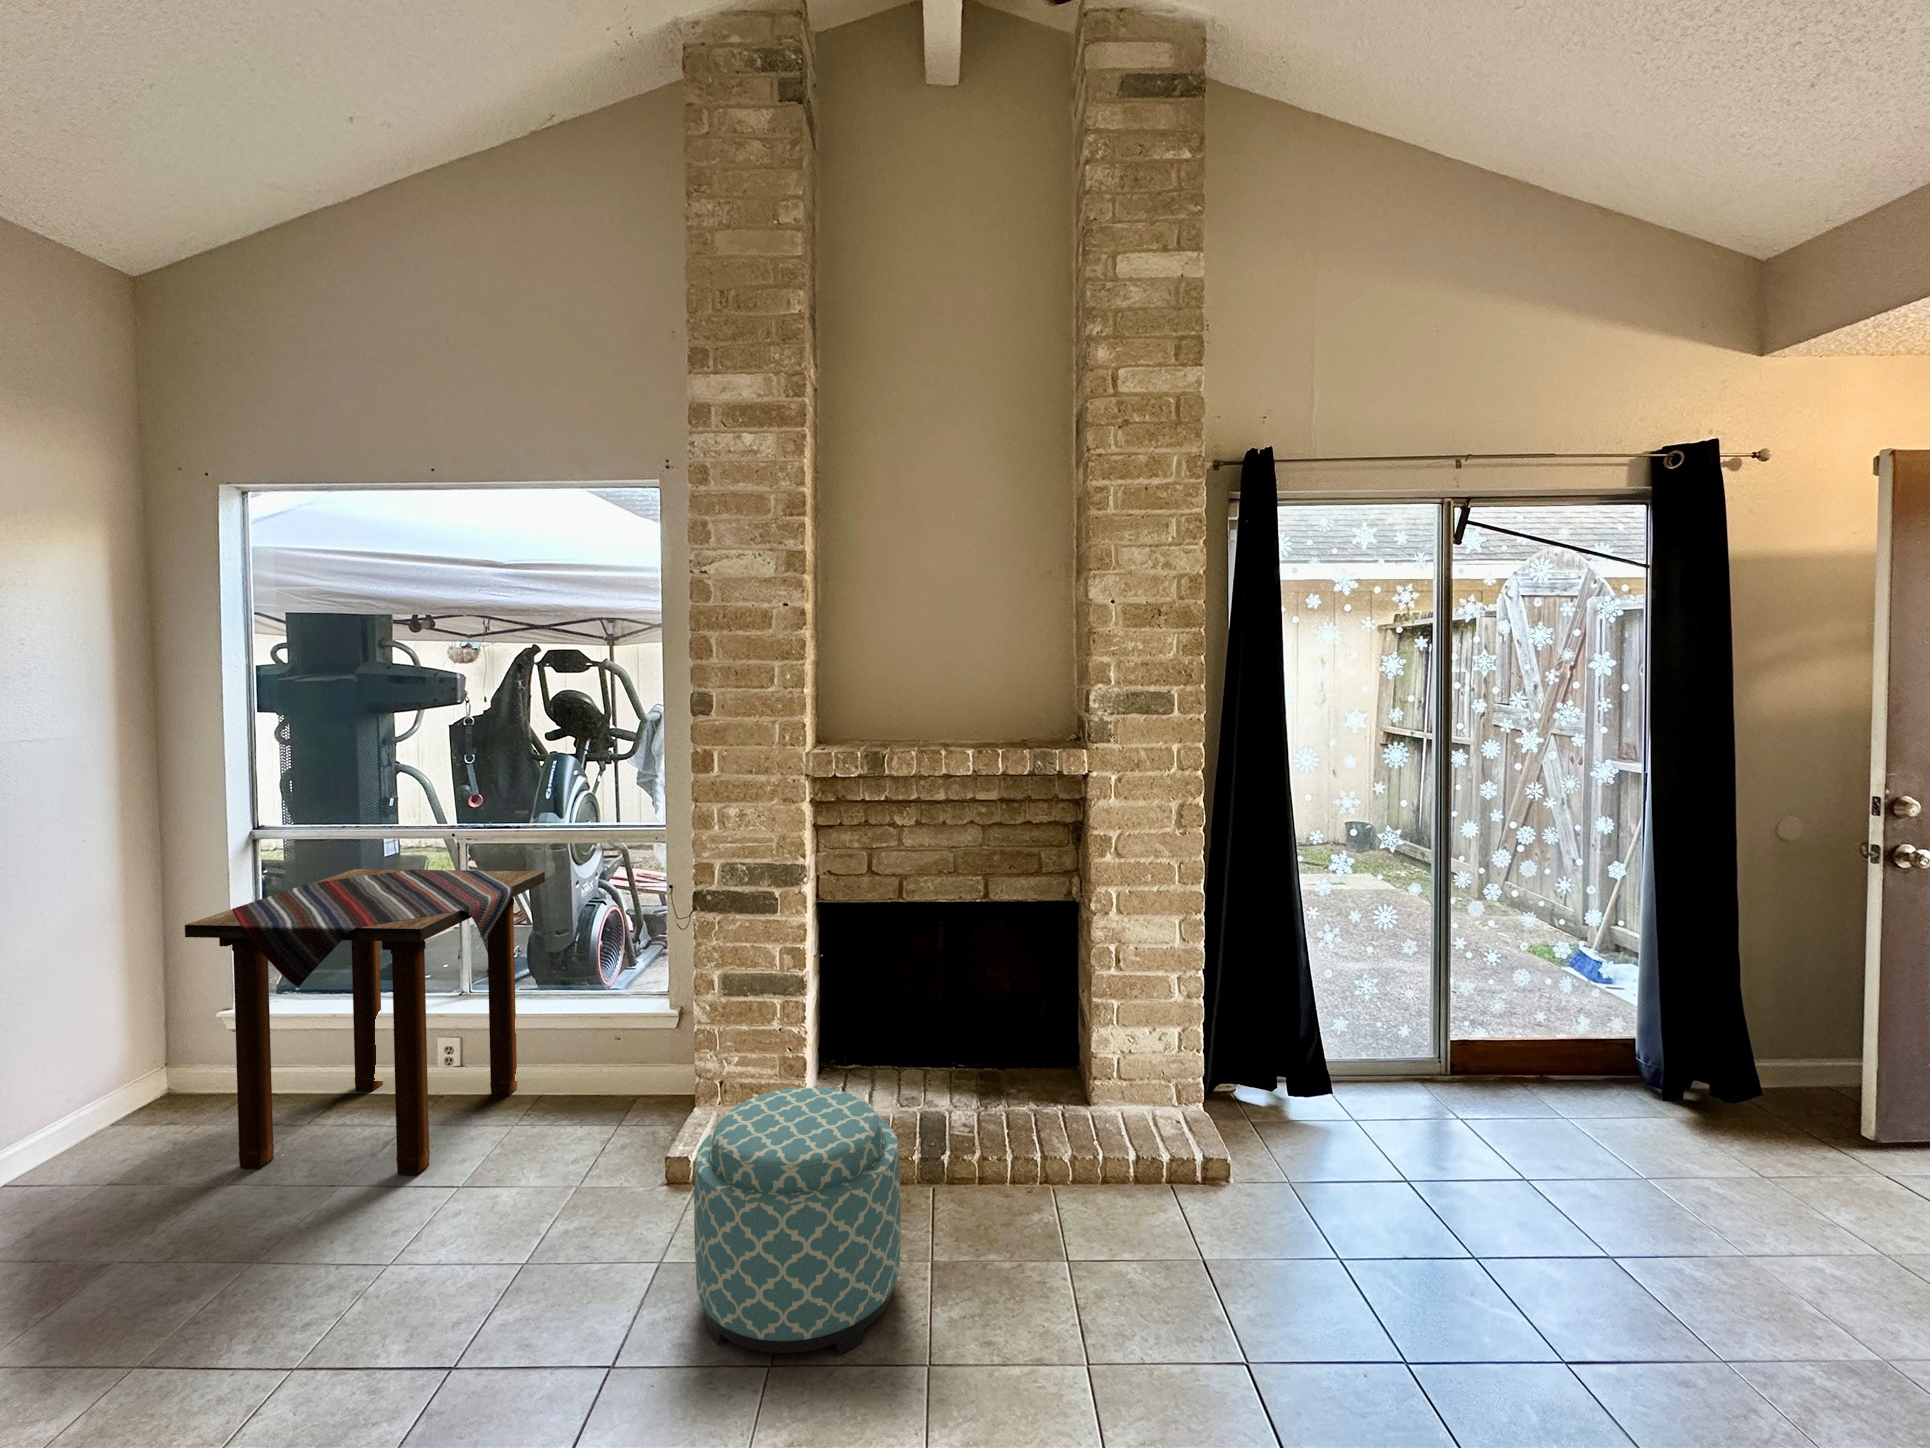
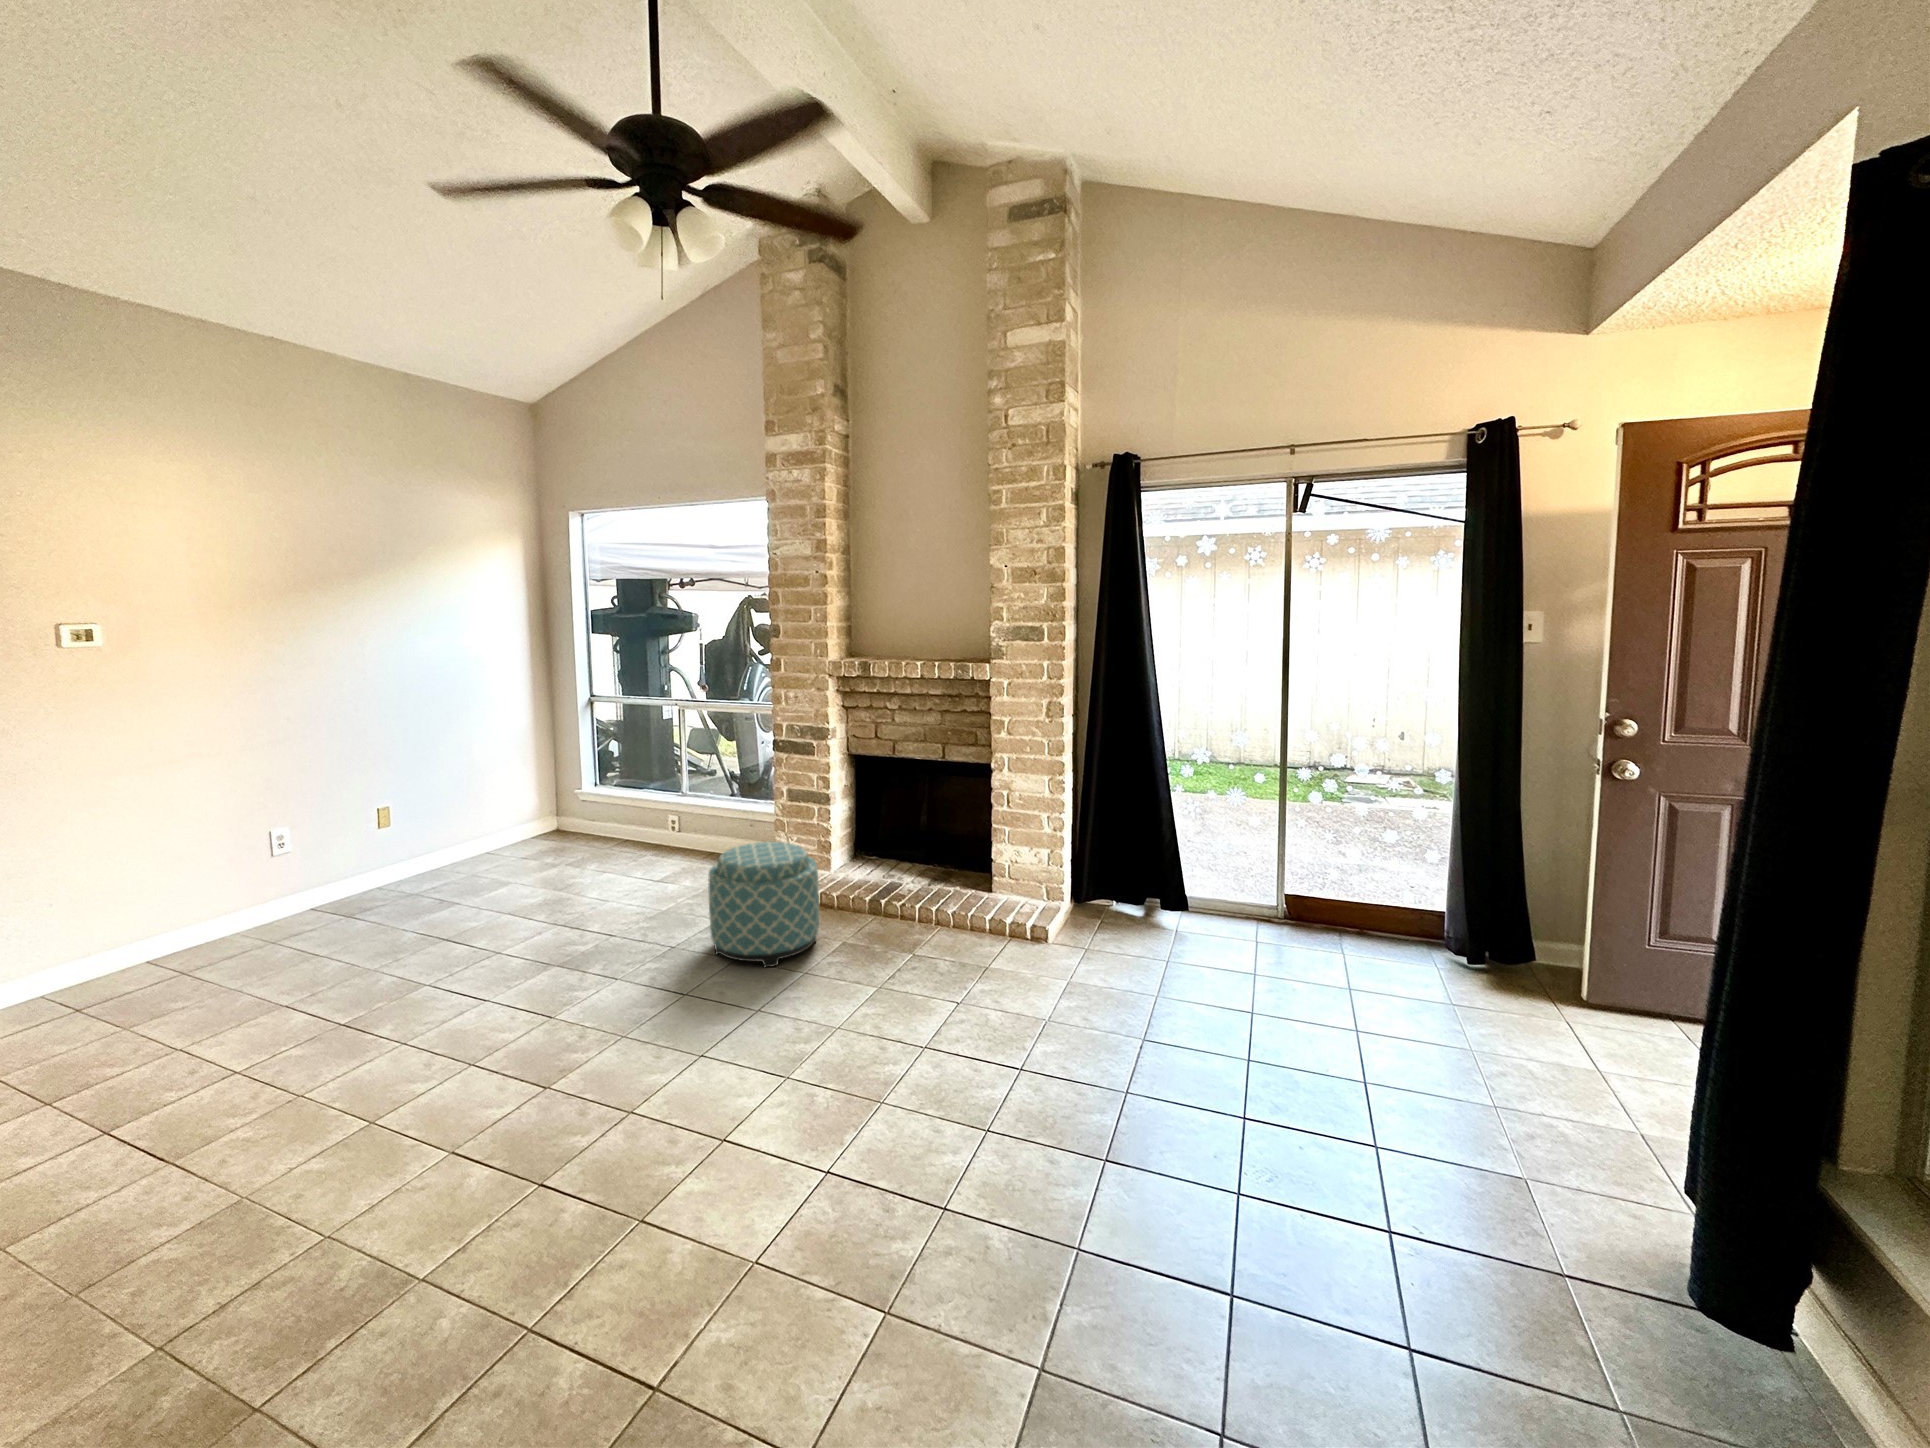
side table: present [185,869,545,1175] -> none [543,722,720,875]

